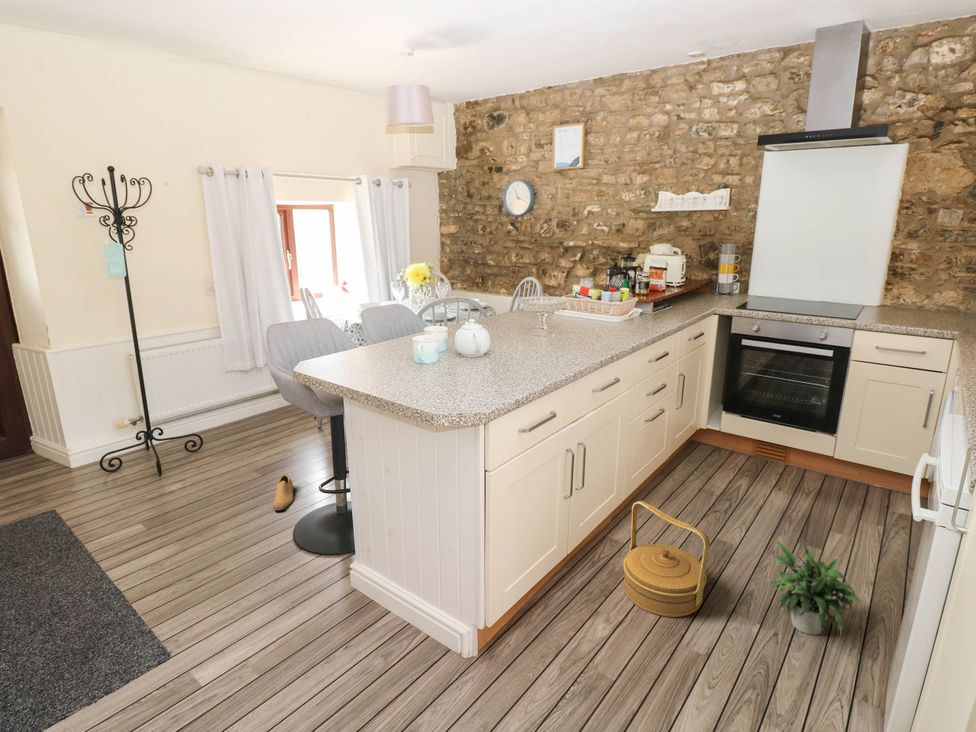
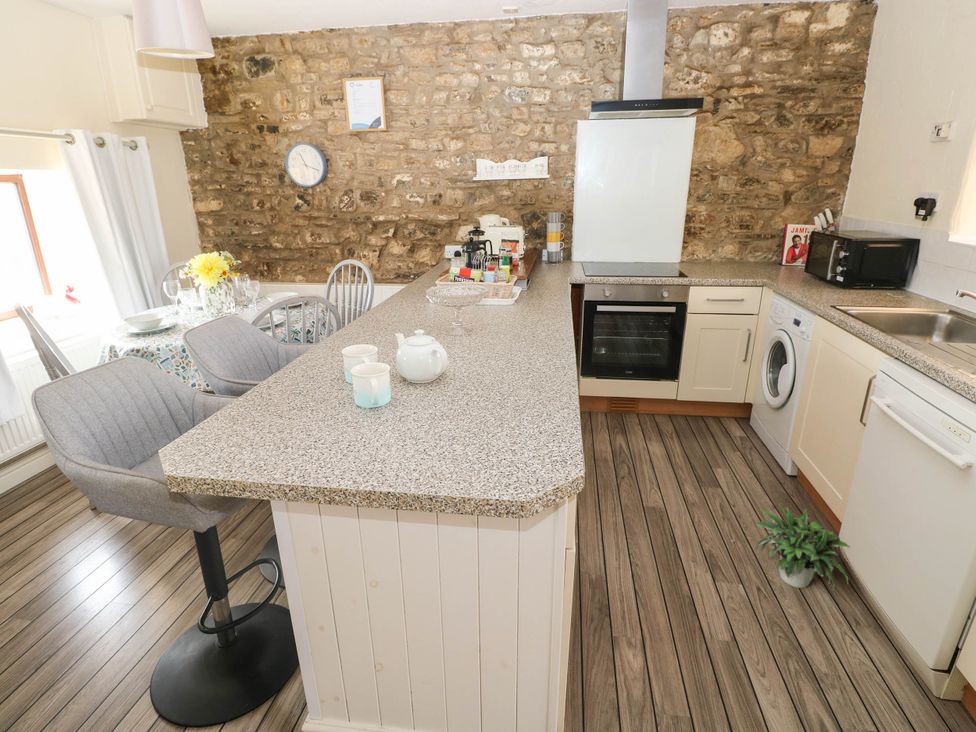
shoe: present [273,475,294,510] -> none [82,619,123,693]
basket: present [623,501,710,617] -> none [626,507,733,628]

